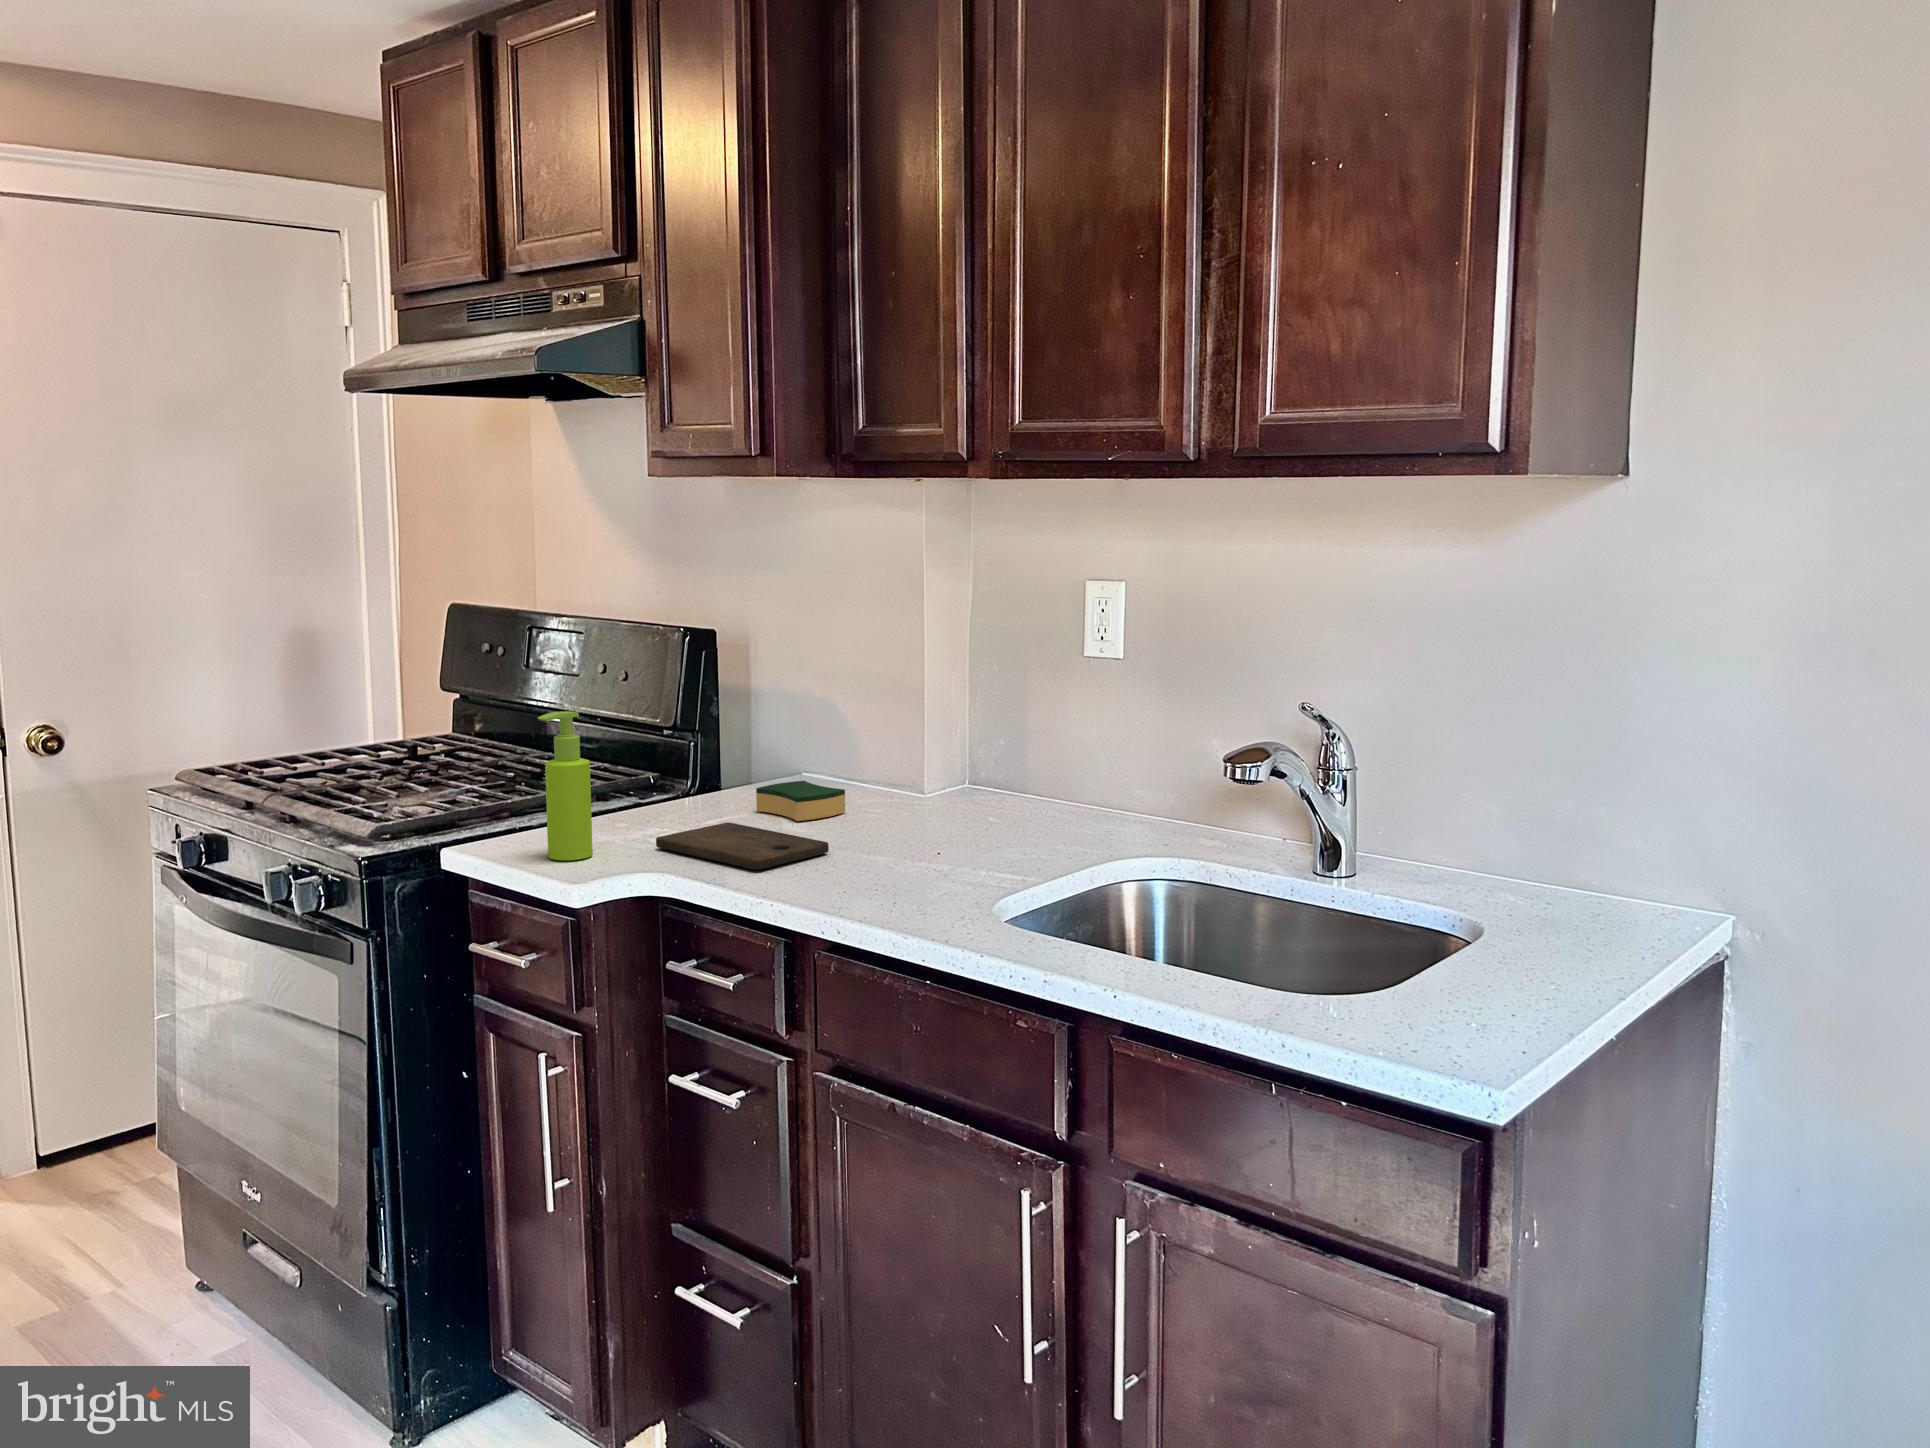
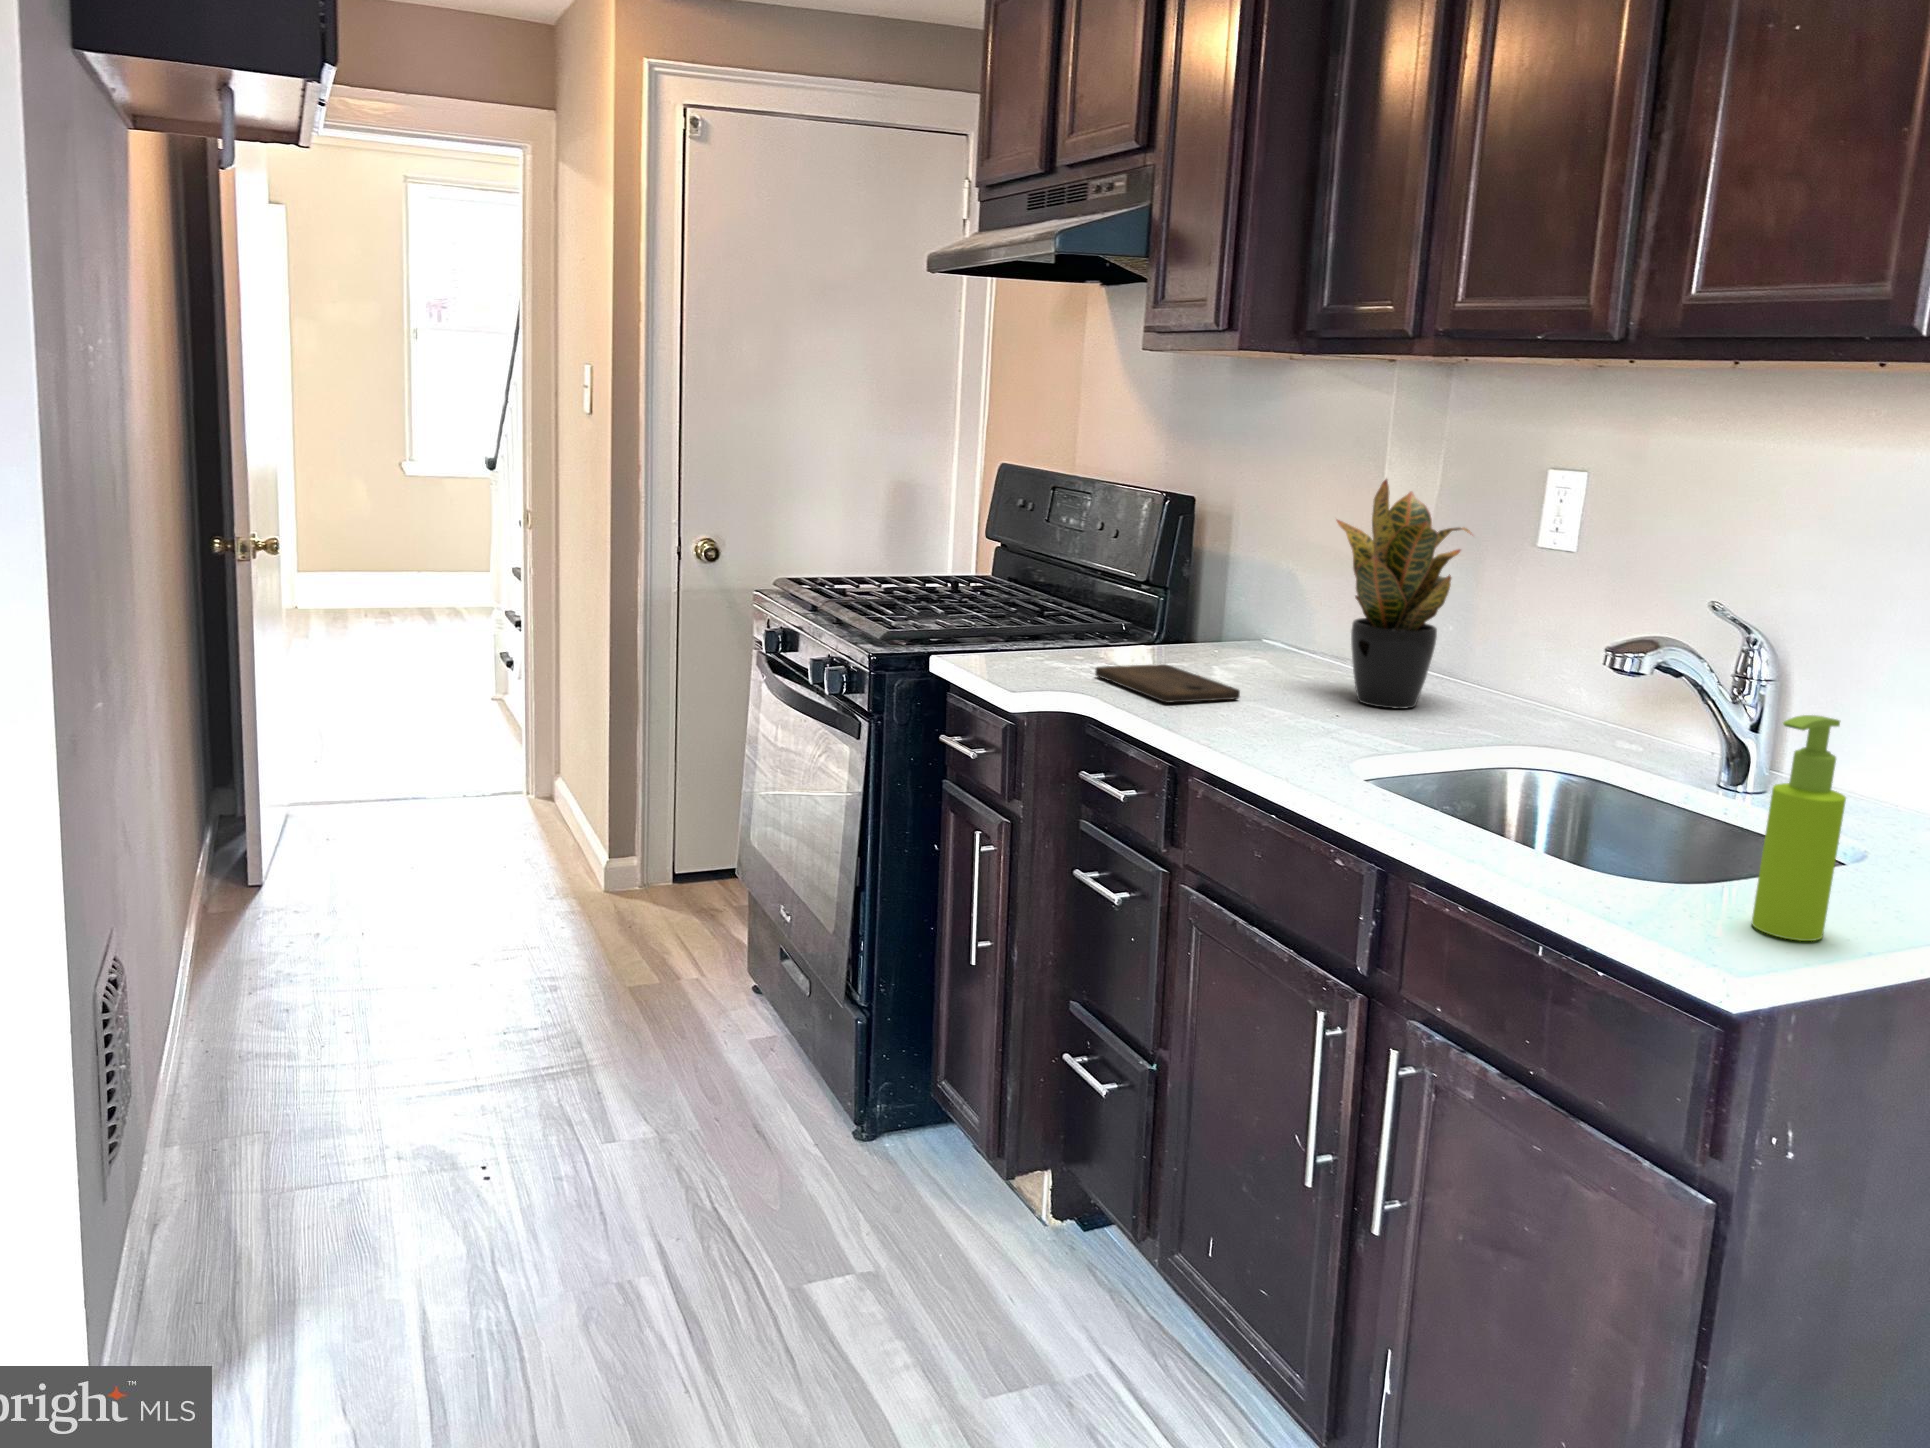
potted plant: none [886,592,1047,839] -> present [1337,479,1471,709]
soap dispenser: present [538,711,593,860] -> present [1752,715,1846,941]
sponge: present [756,781,845,821] -> none [1202,639,1283,673]

